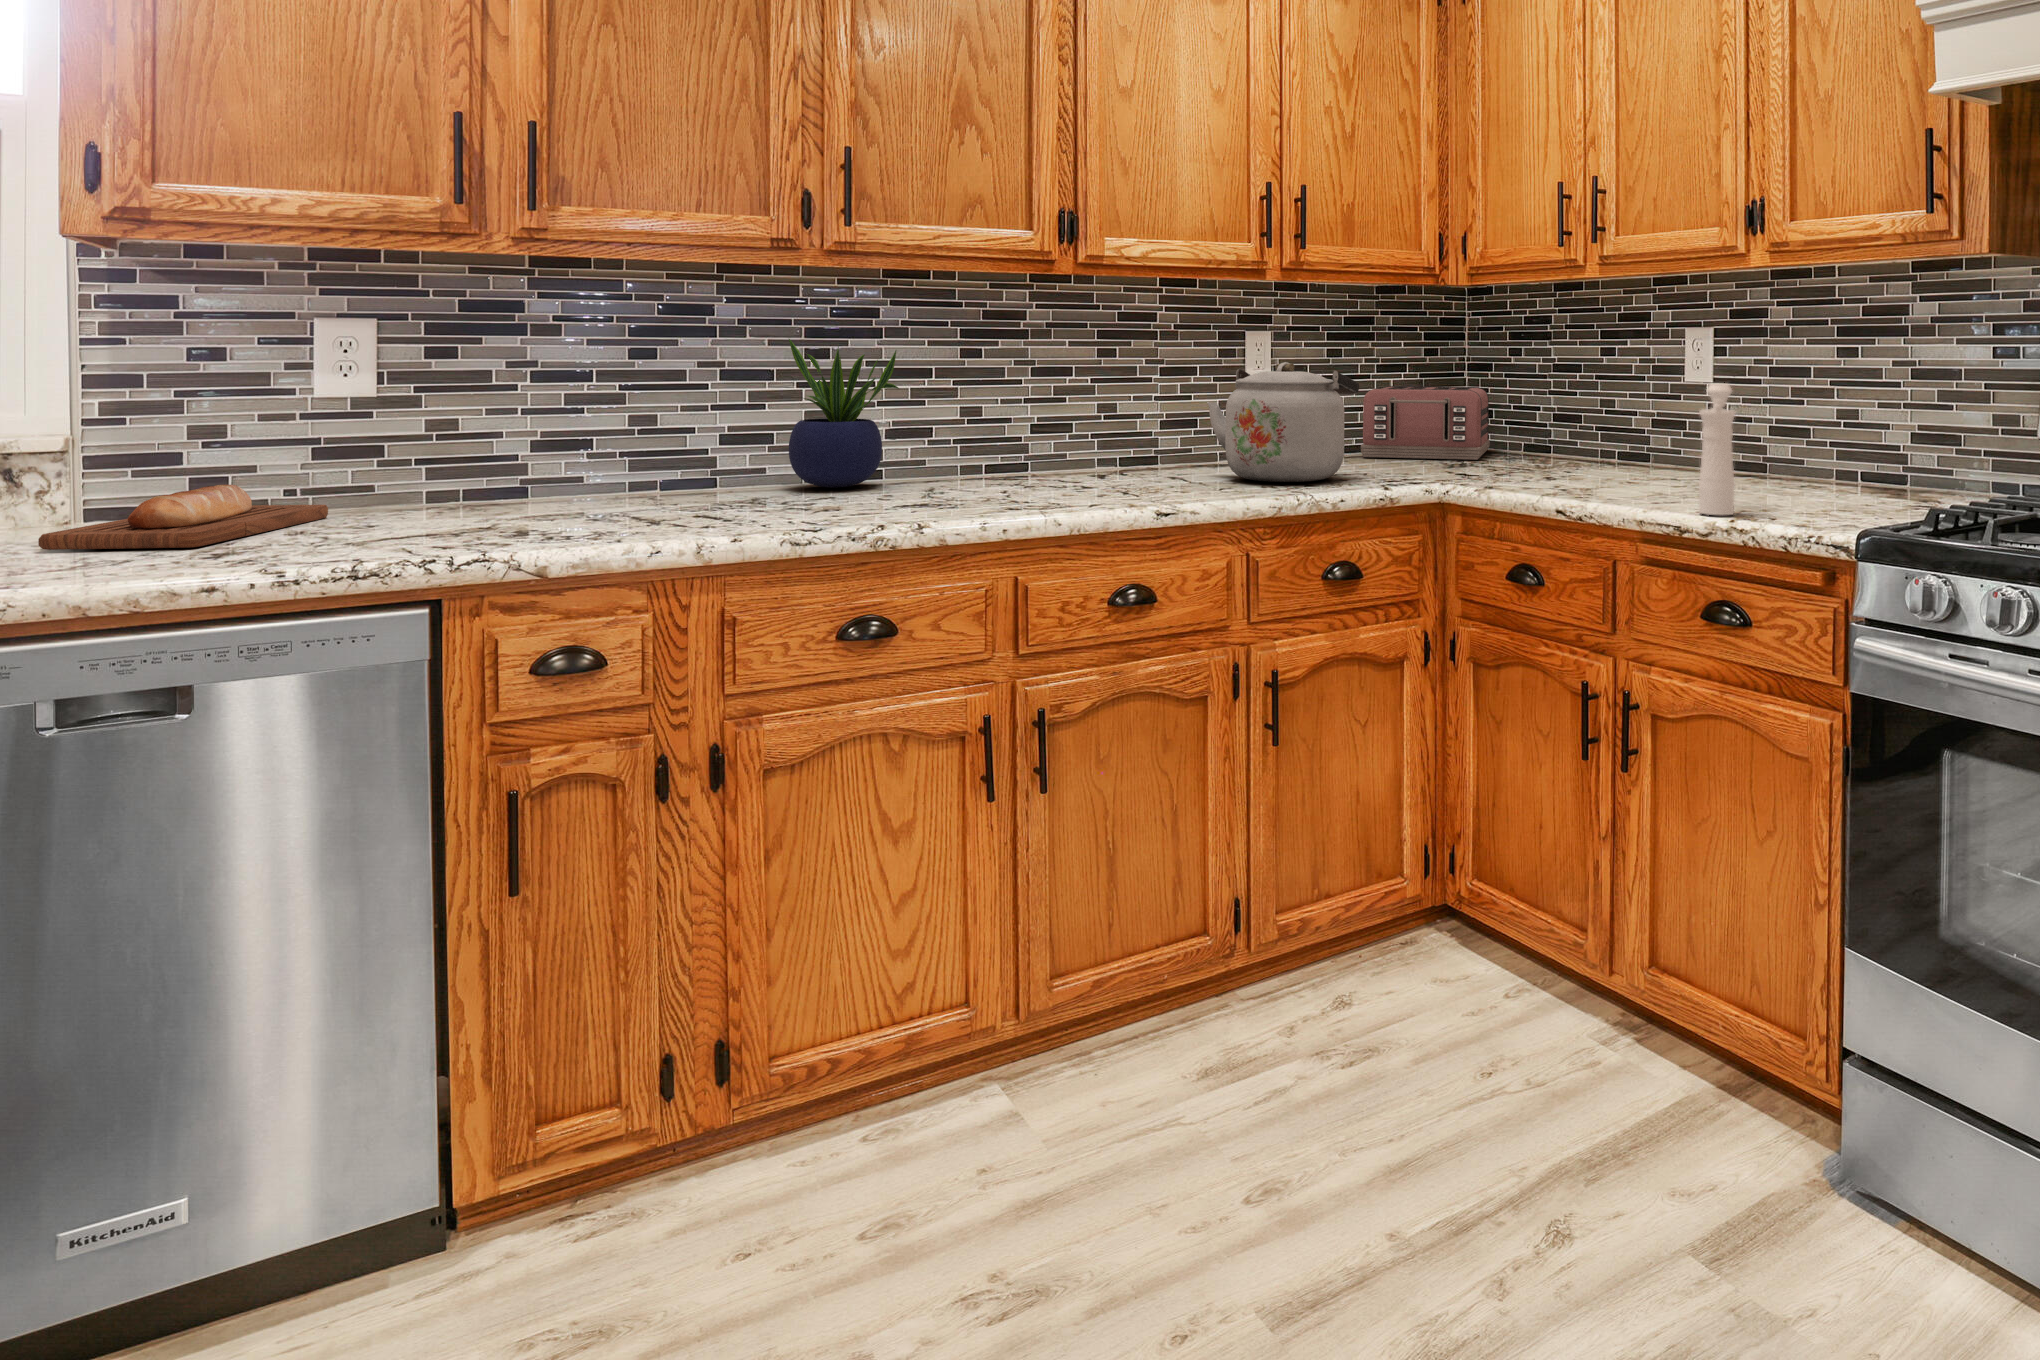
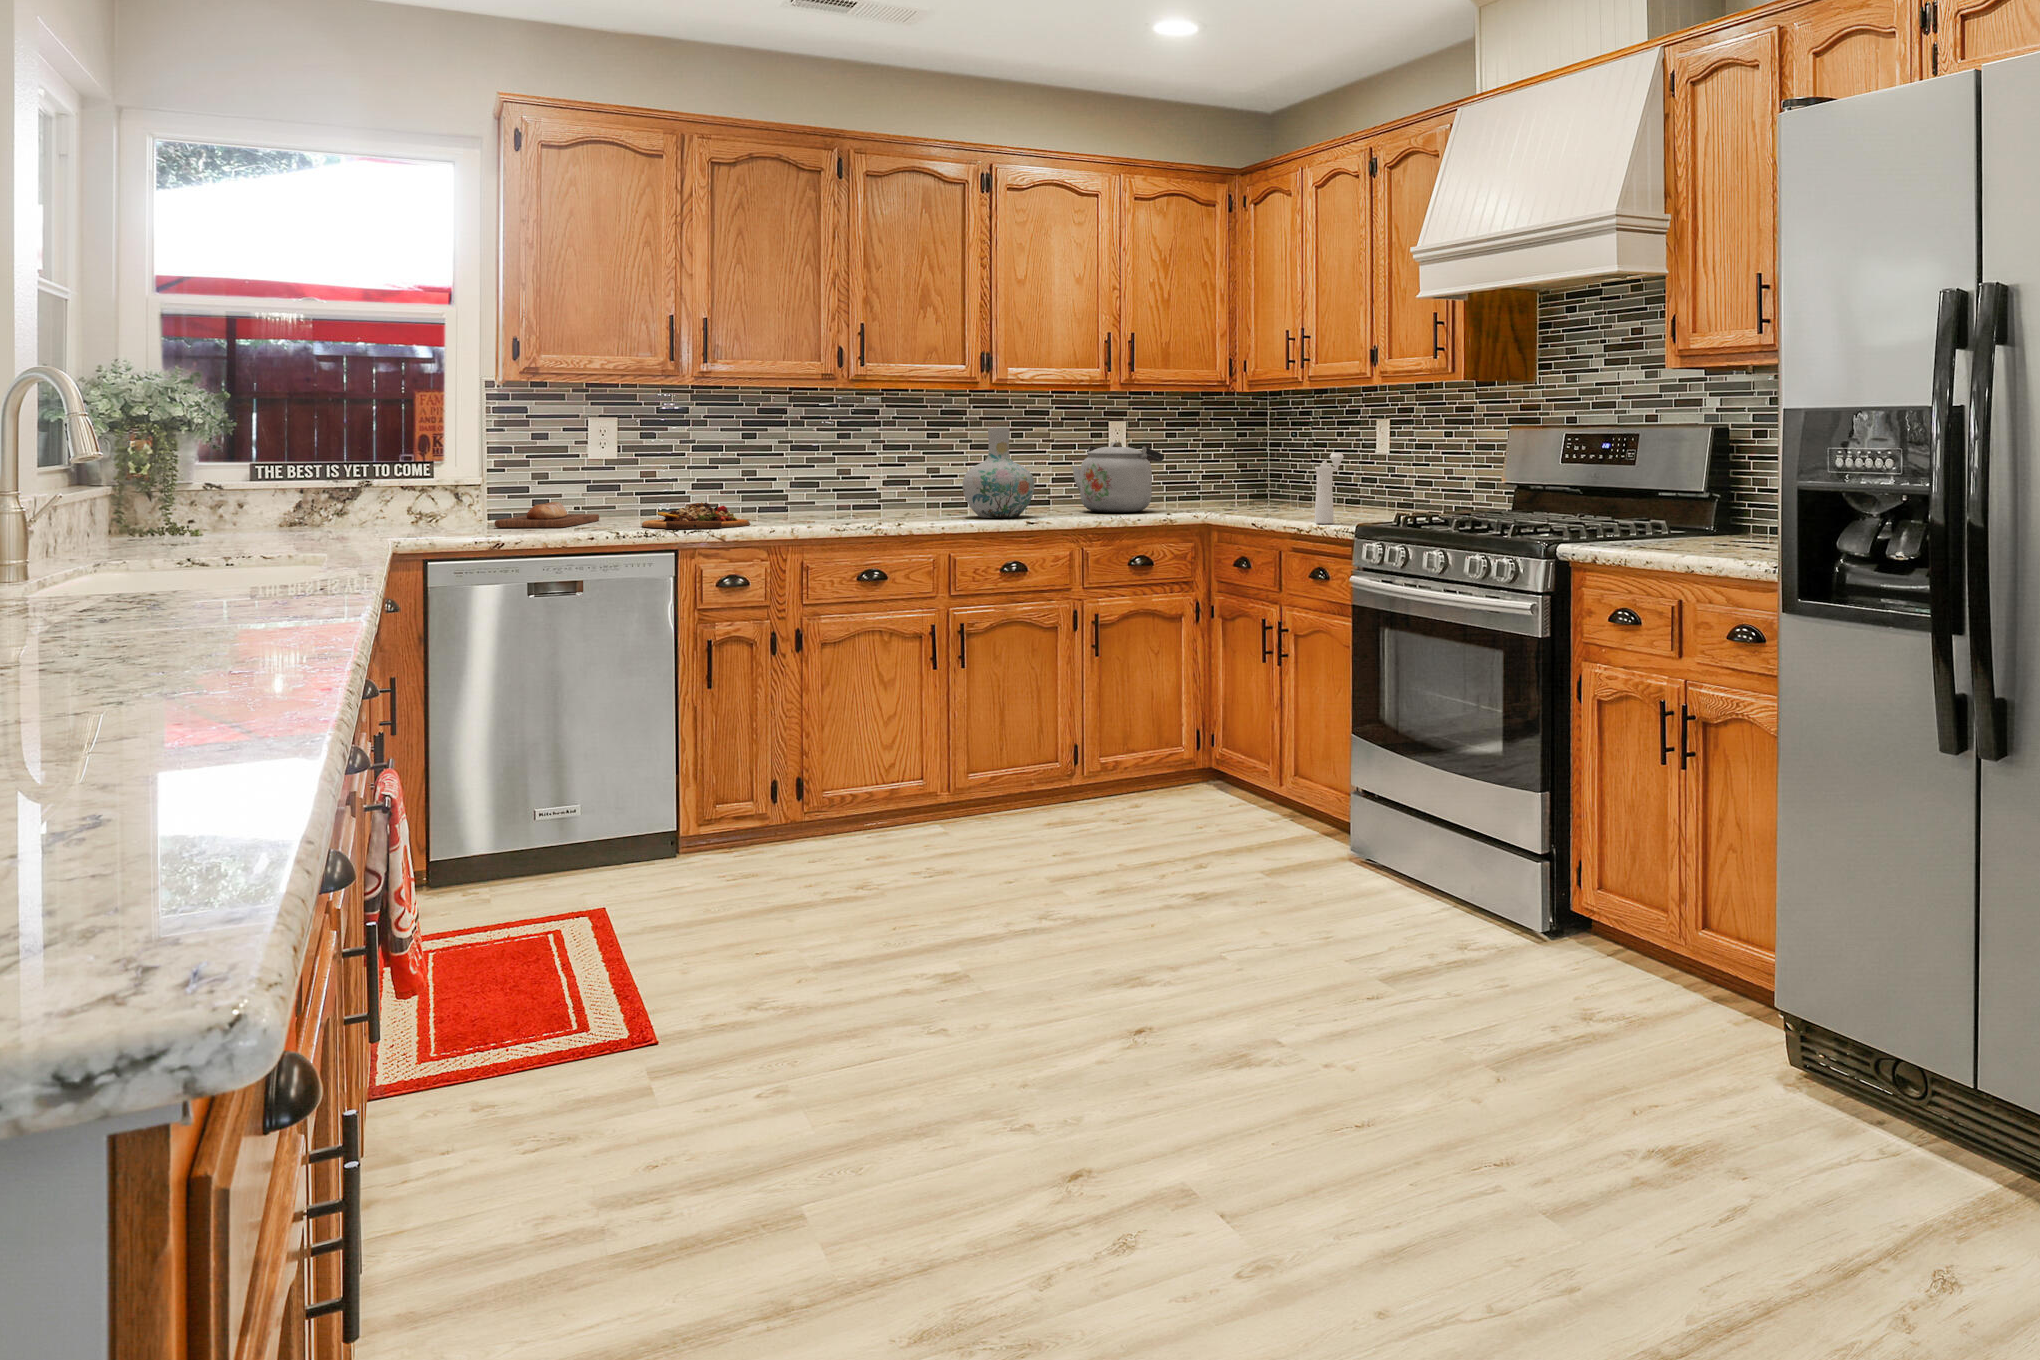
vase: none [1034,338,1162,501] -> present [963,428,1034,518]
potted plant: present [789,339,899,488] -> none [827,427,889,513]
toaster: present [1361,386,1490,460] -> none [1183,458,1278,505]
cutting board: none [379,487,621,552] -> present [642,502,750,529]

